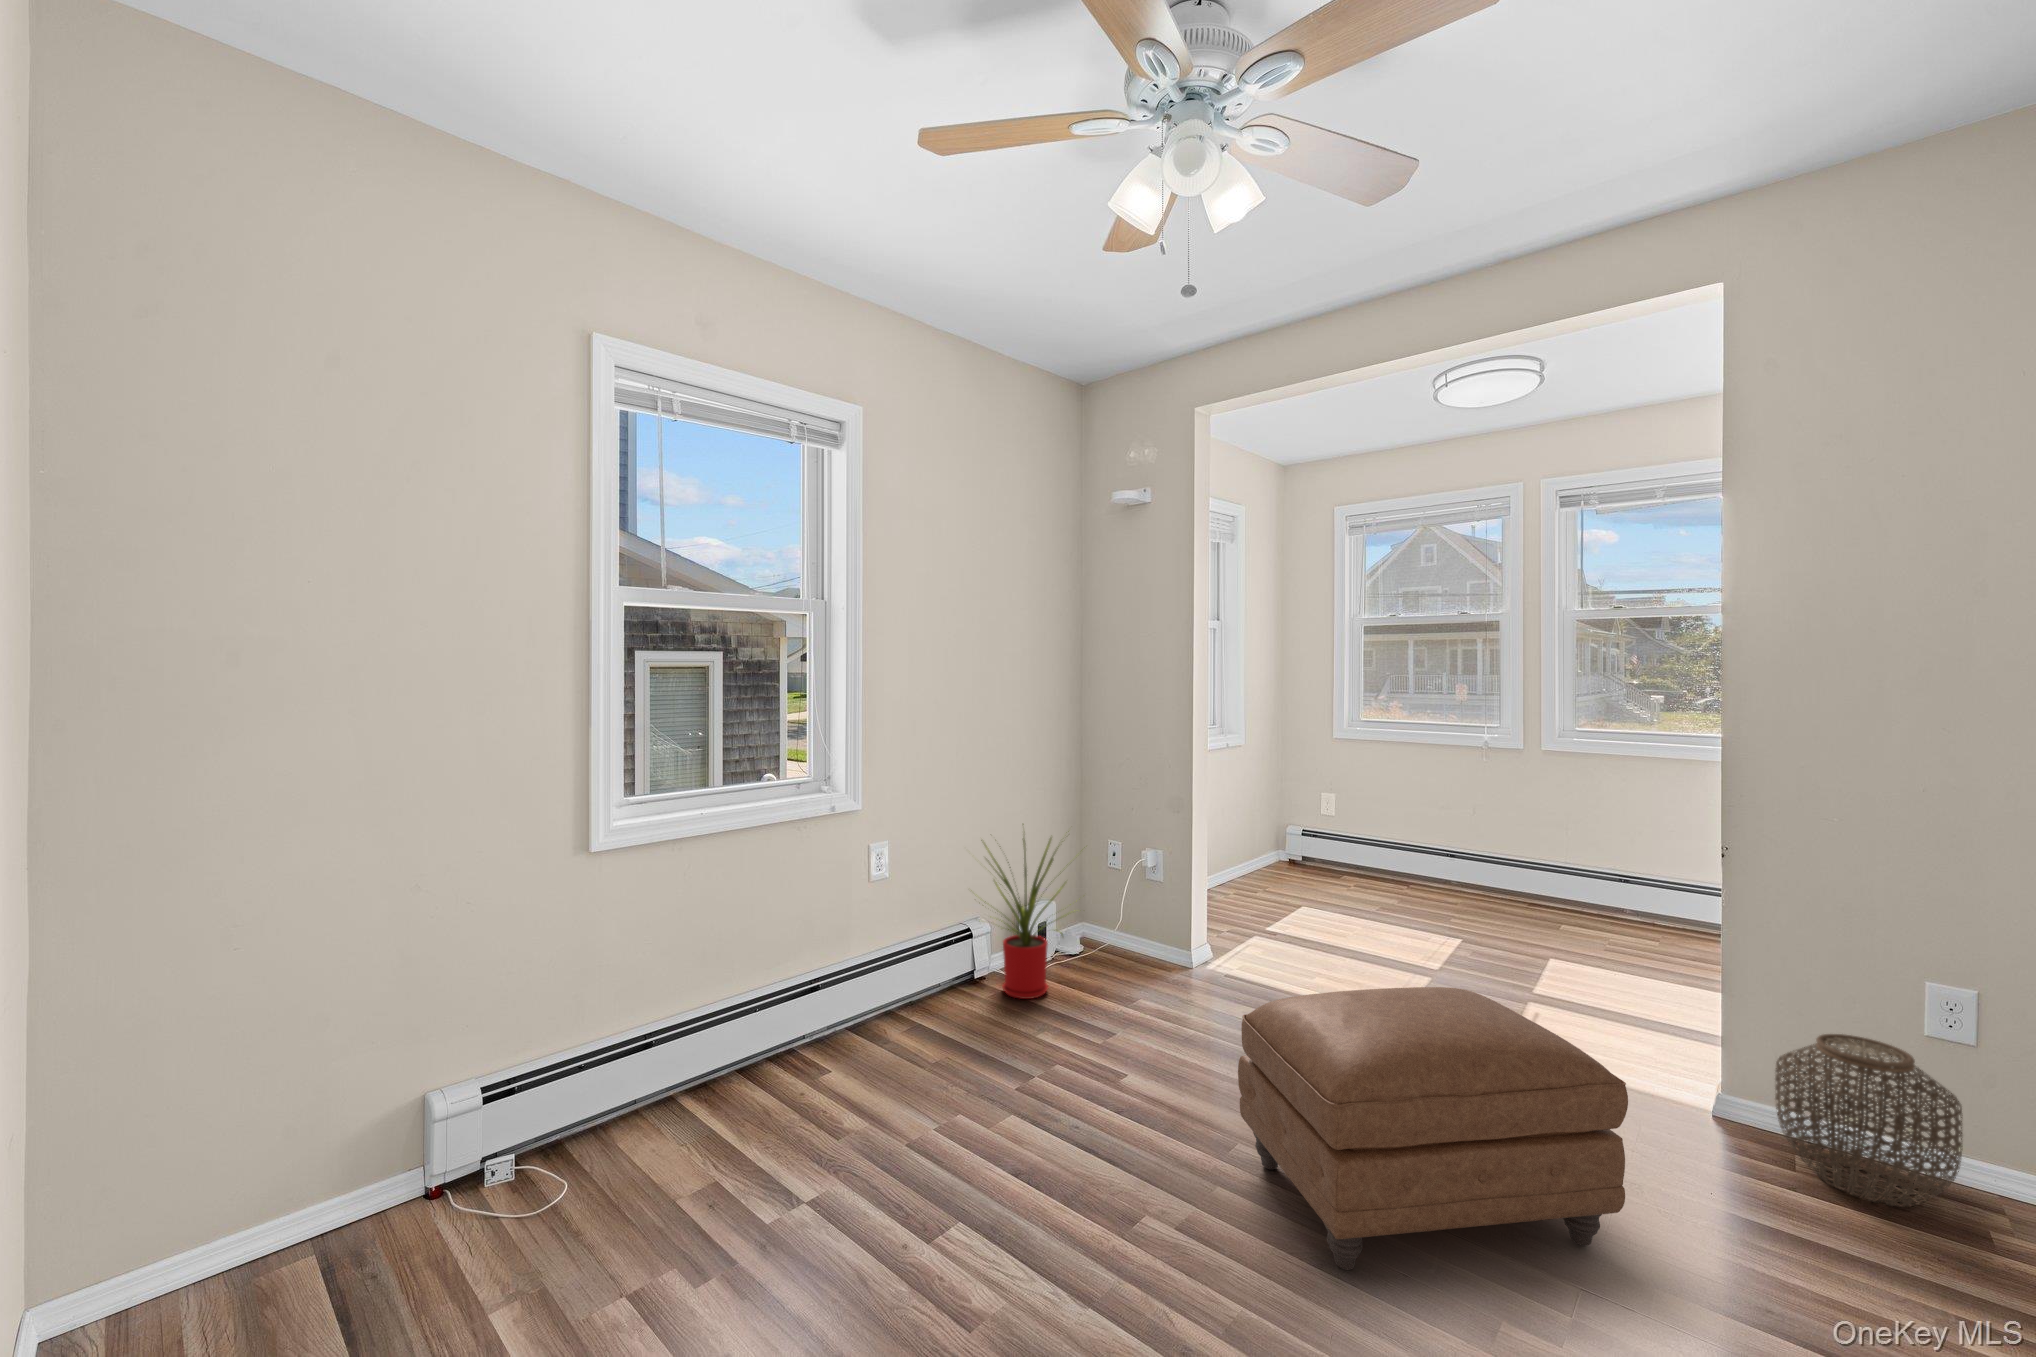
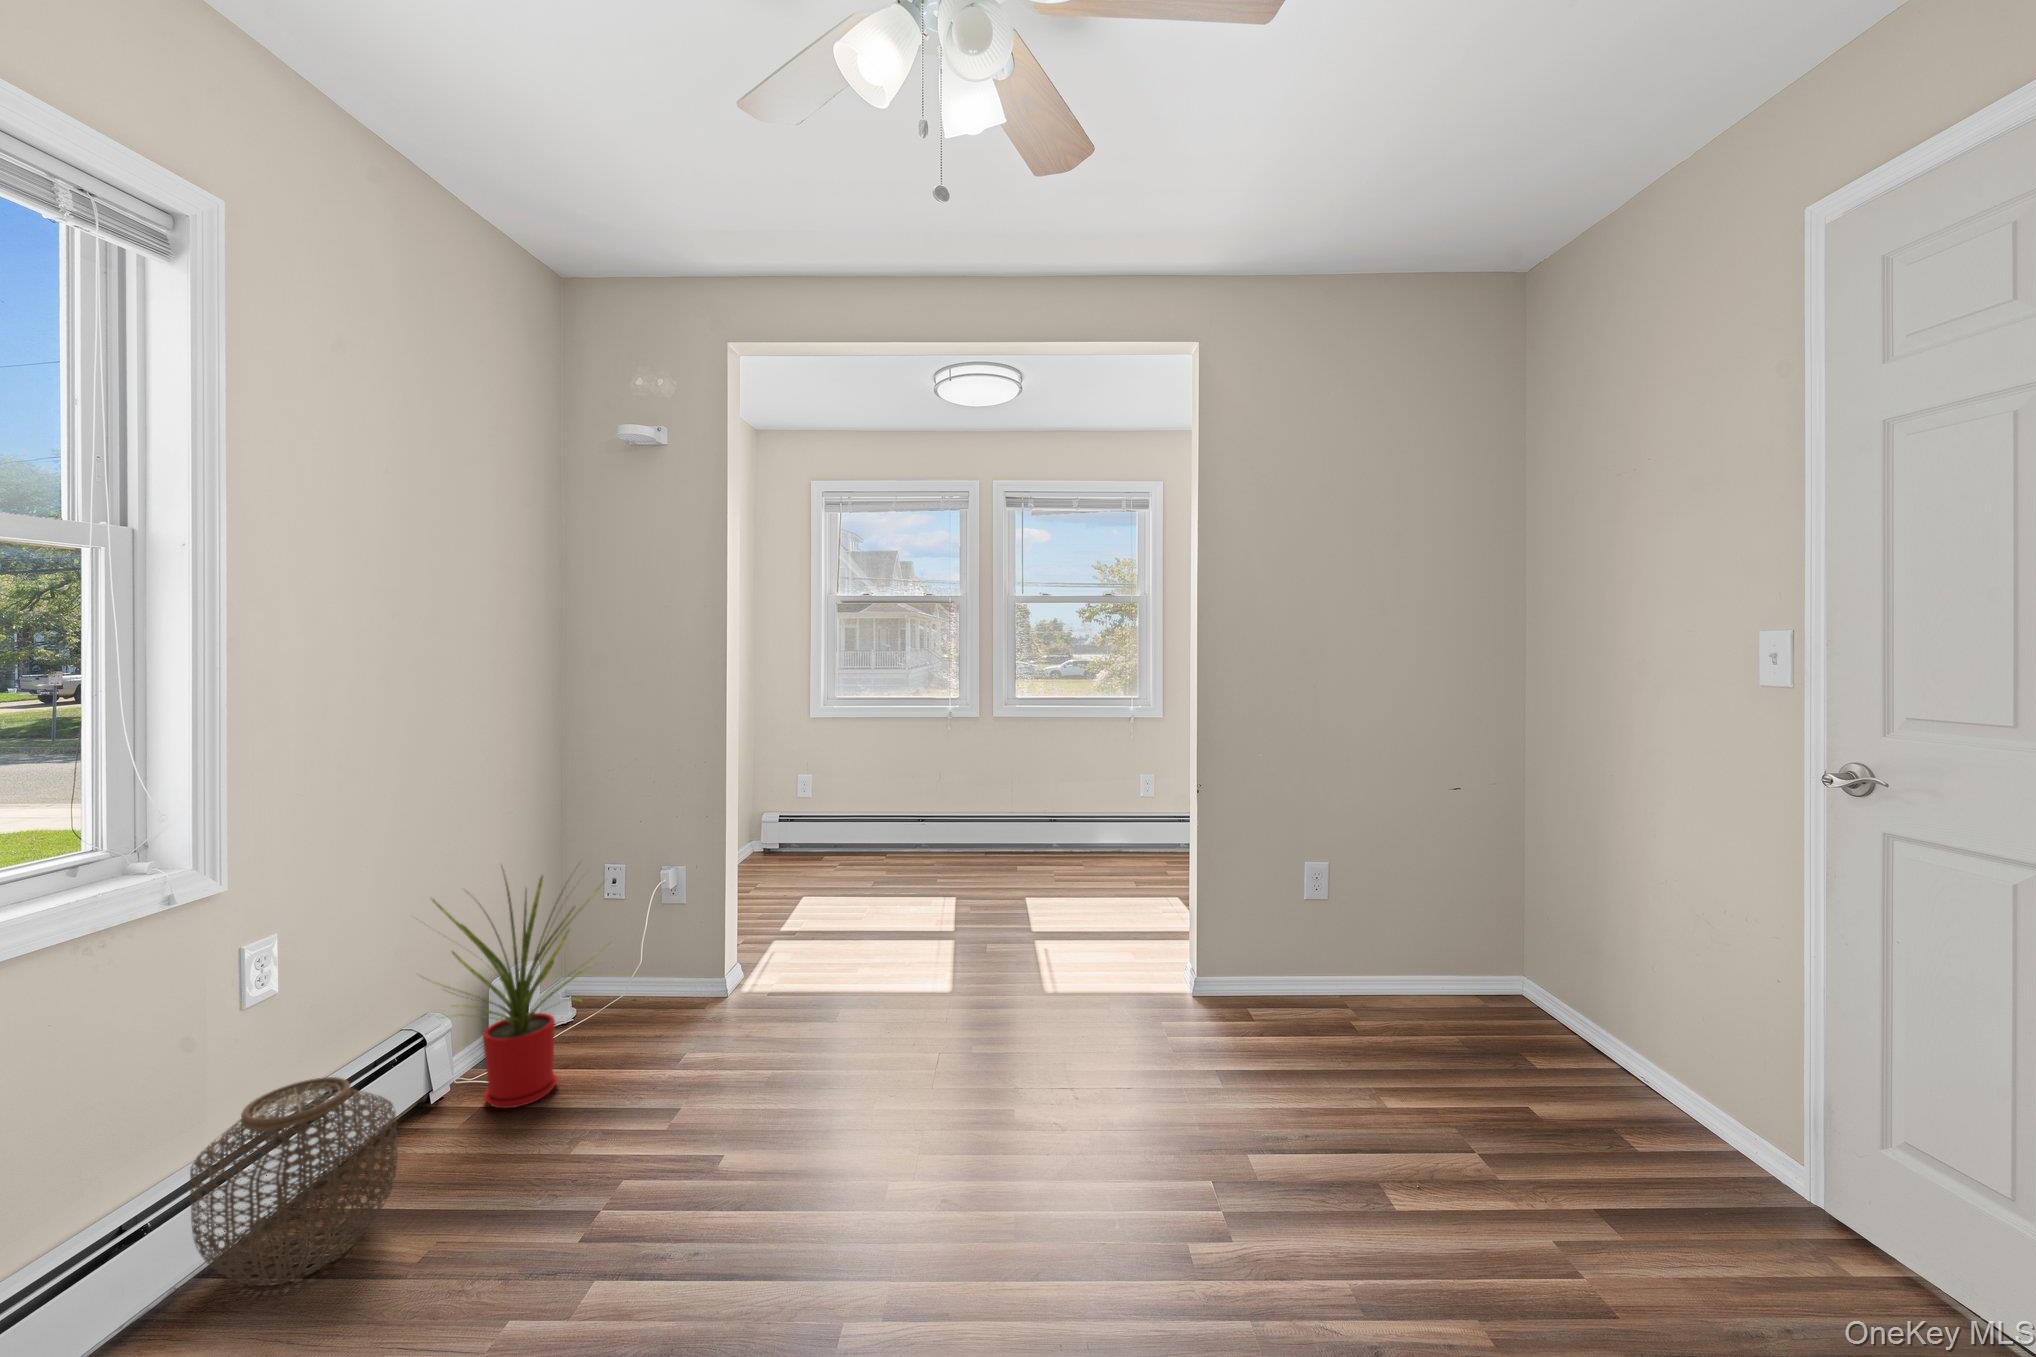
ottoman: present [1238,987,1628,1270] -> none [895,950,1228,1278]
woven basket: present [1775,1034,1963,1206] -> present [190,1077,398,1286]

